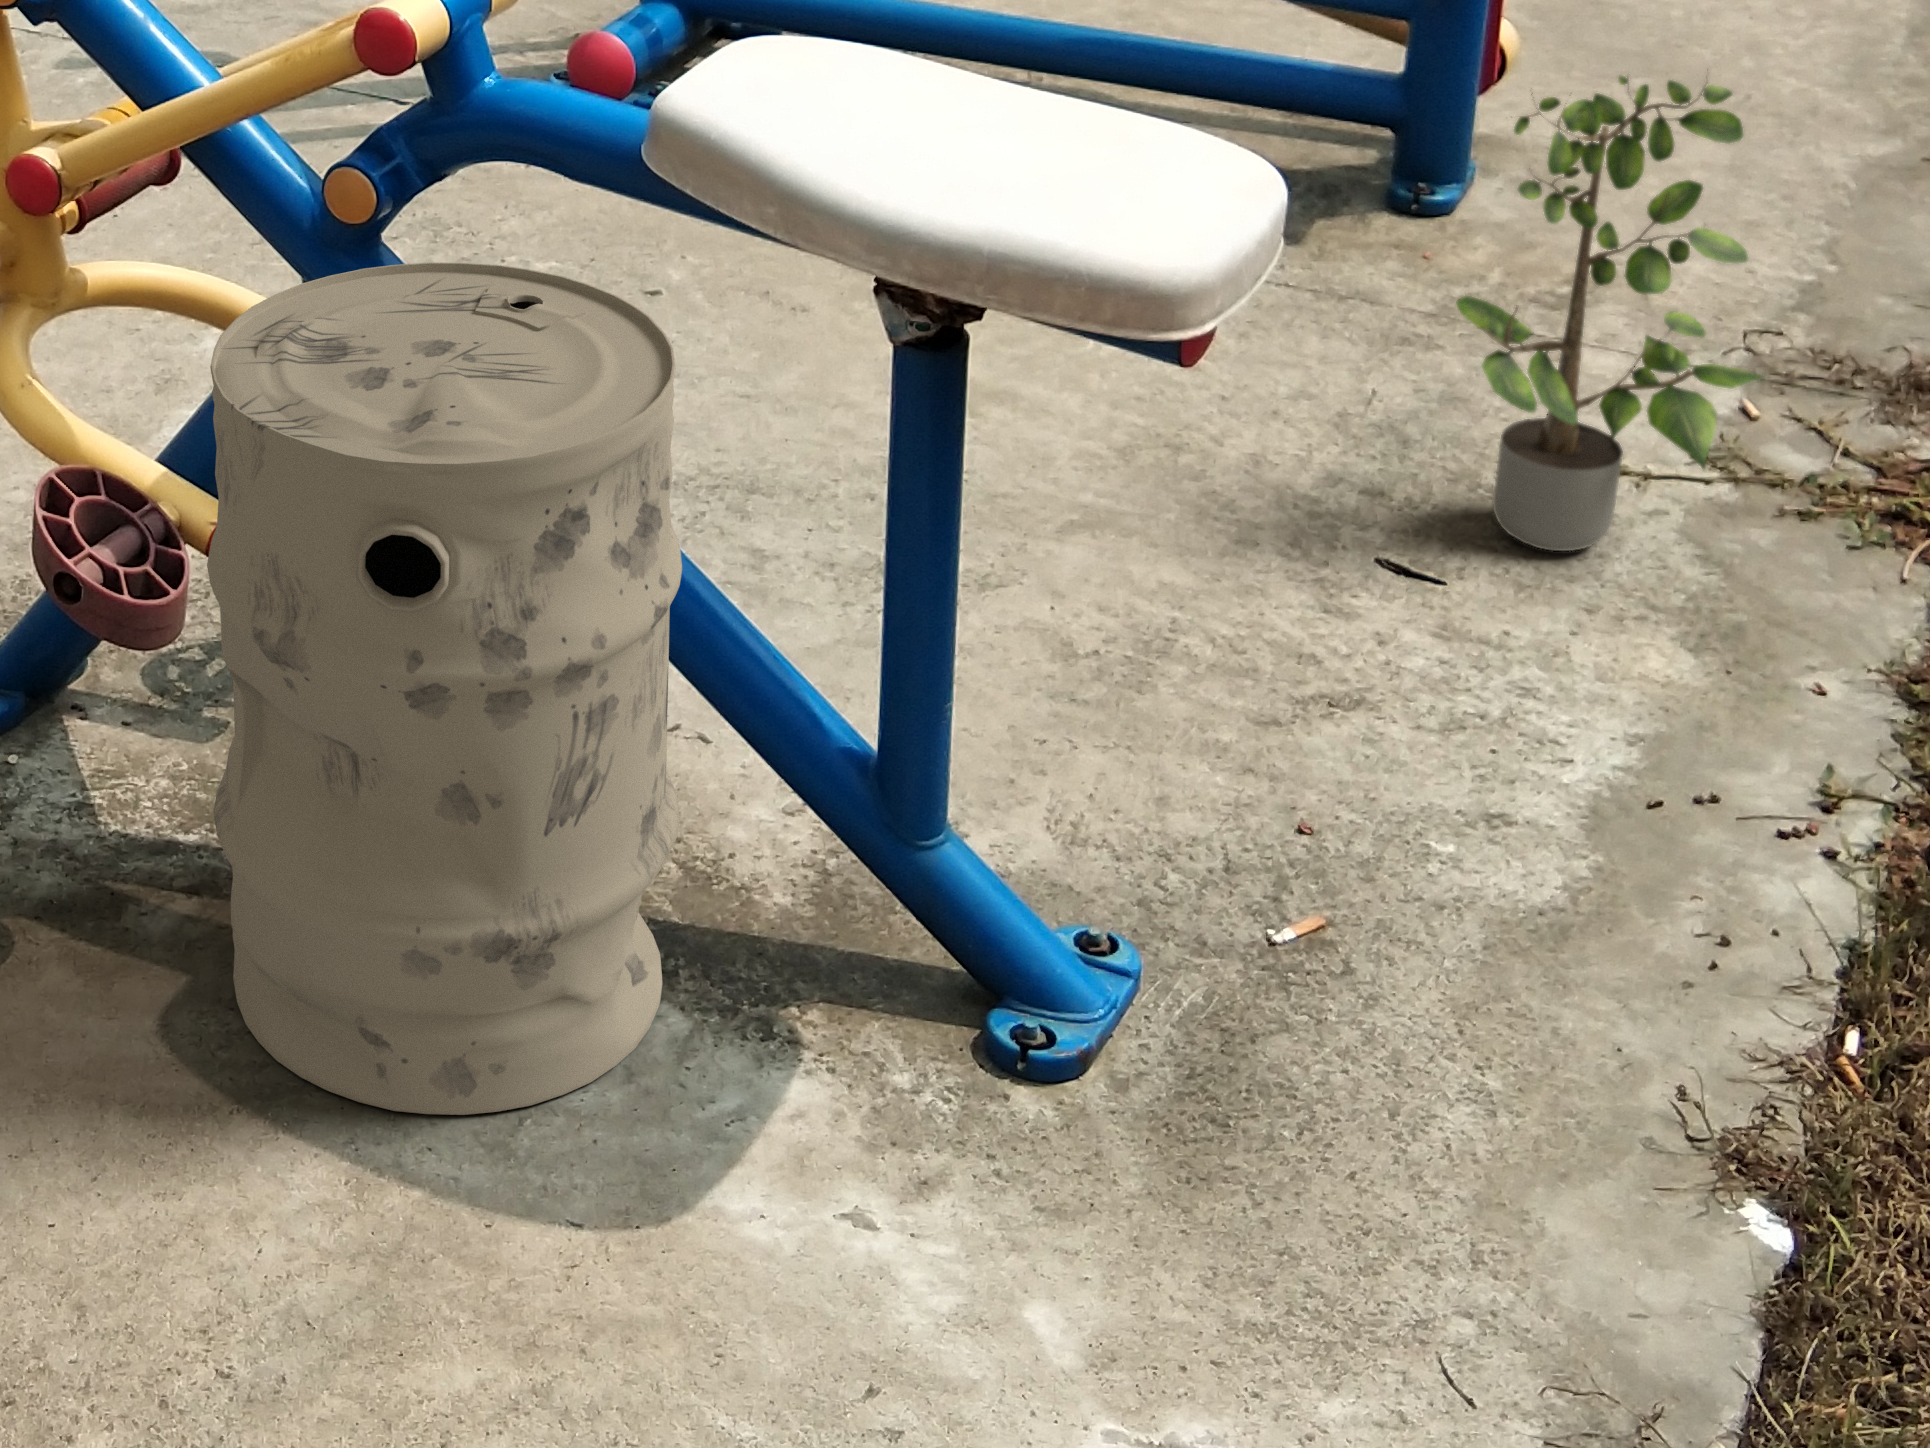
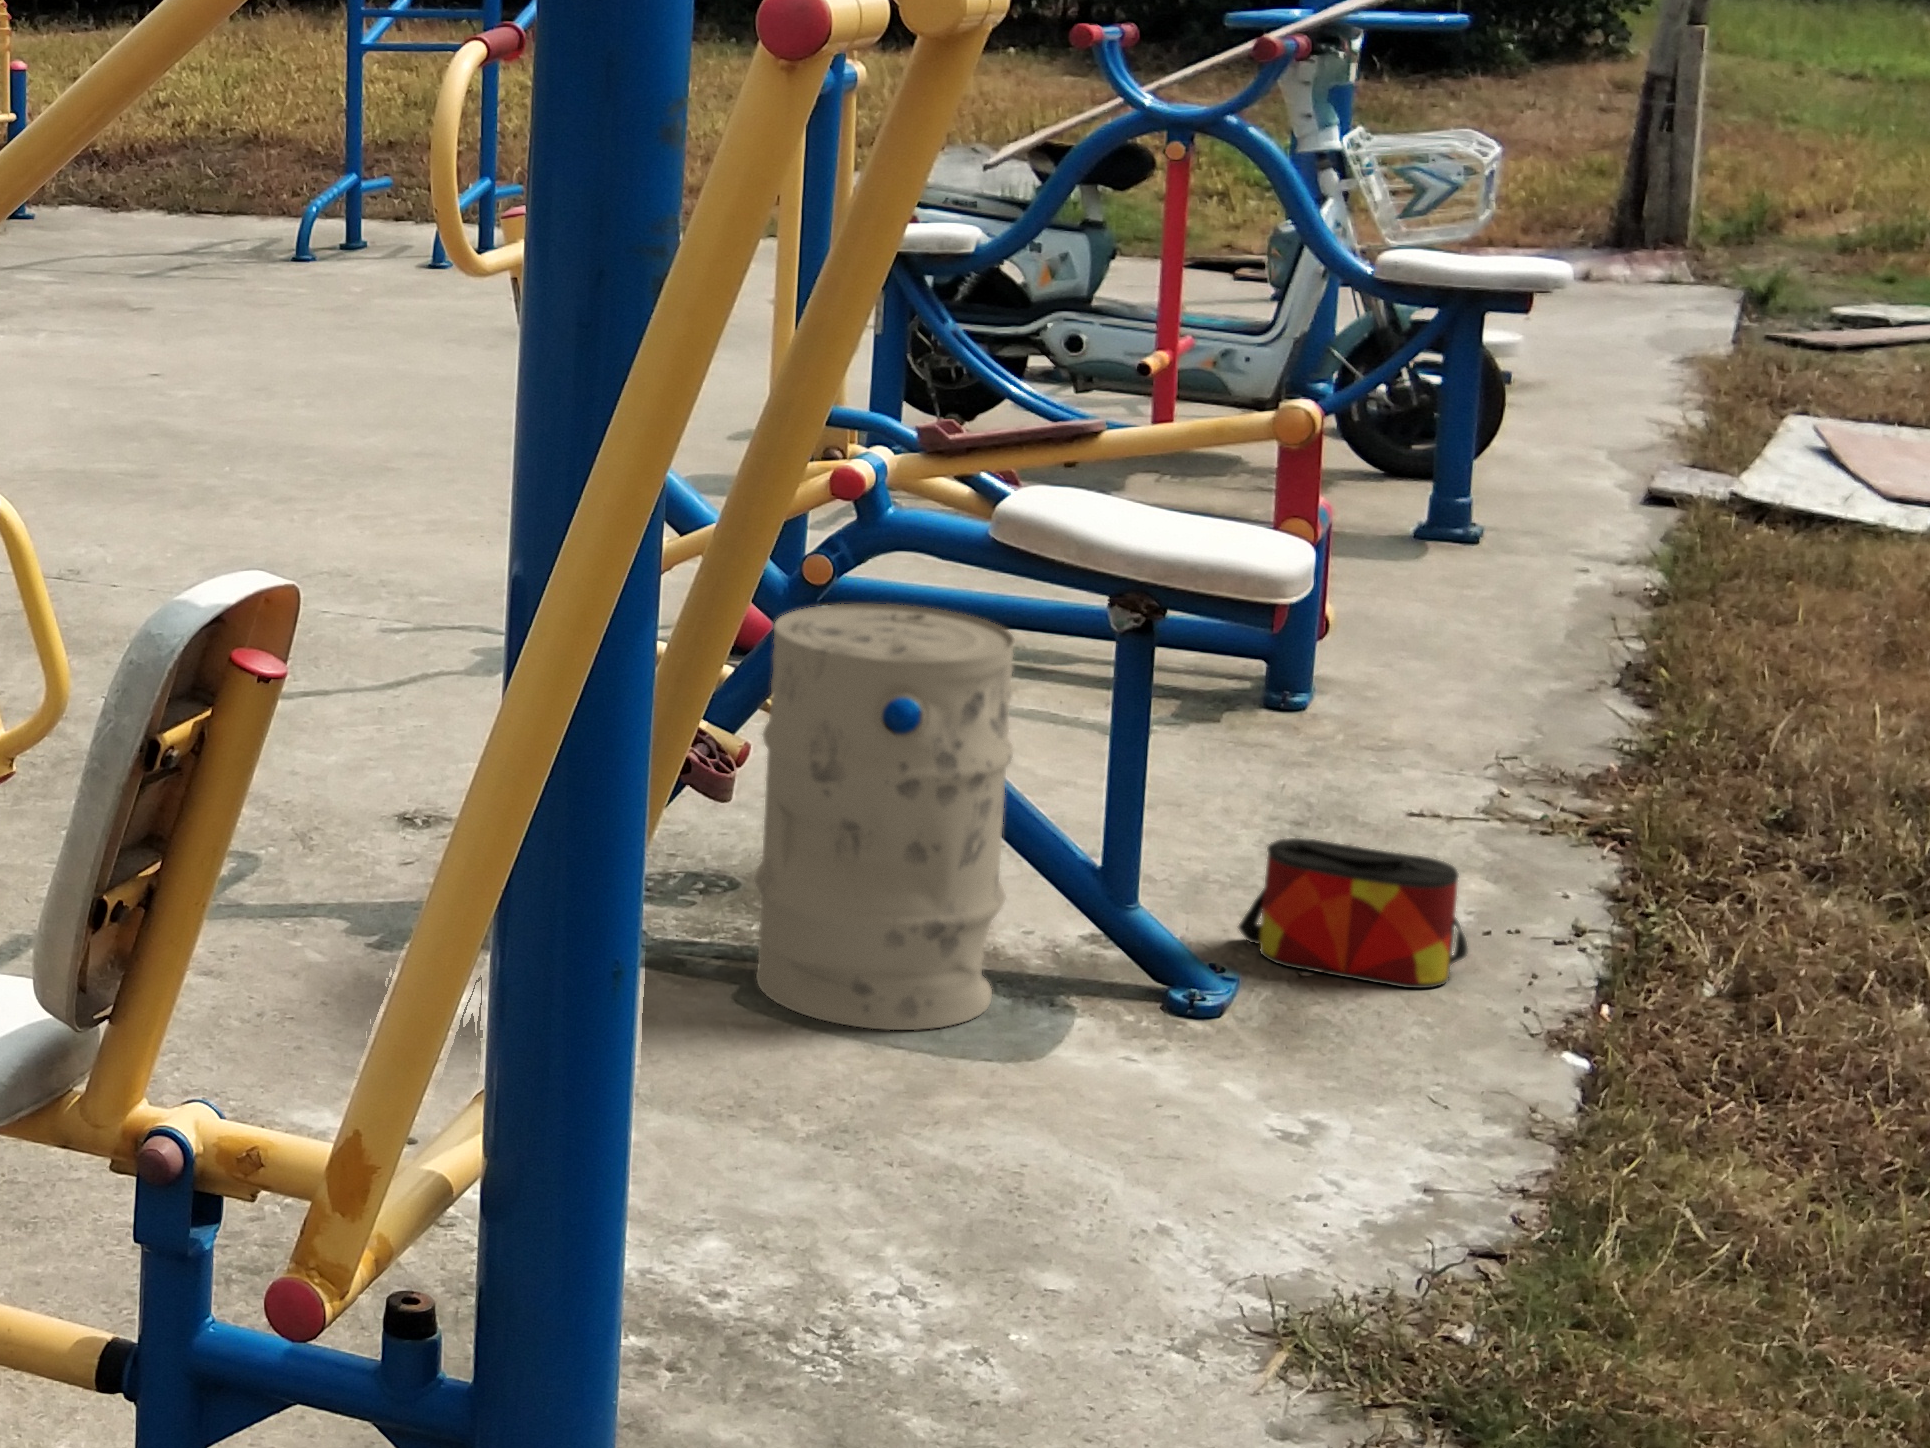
potted plant: present [1457,75,1764,551] -> none [1345,558,1526,844]
bag: none [1176,659,1592,980] -> present [1238,838,1468,988]

